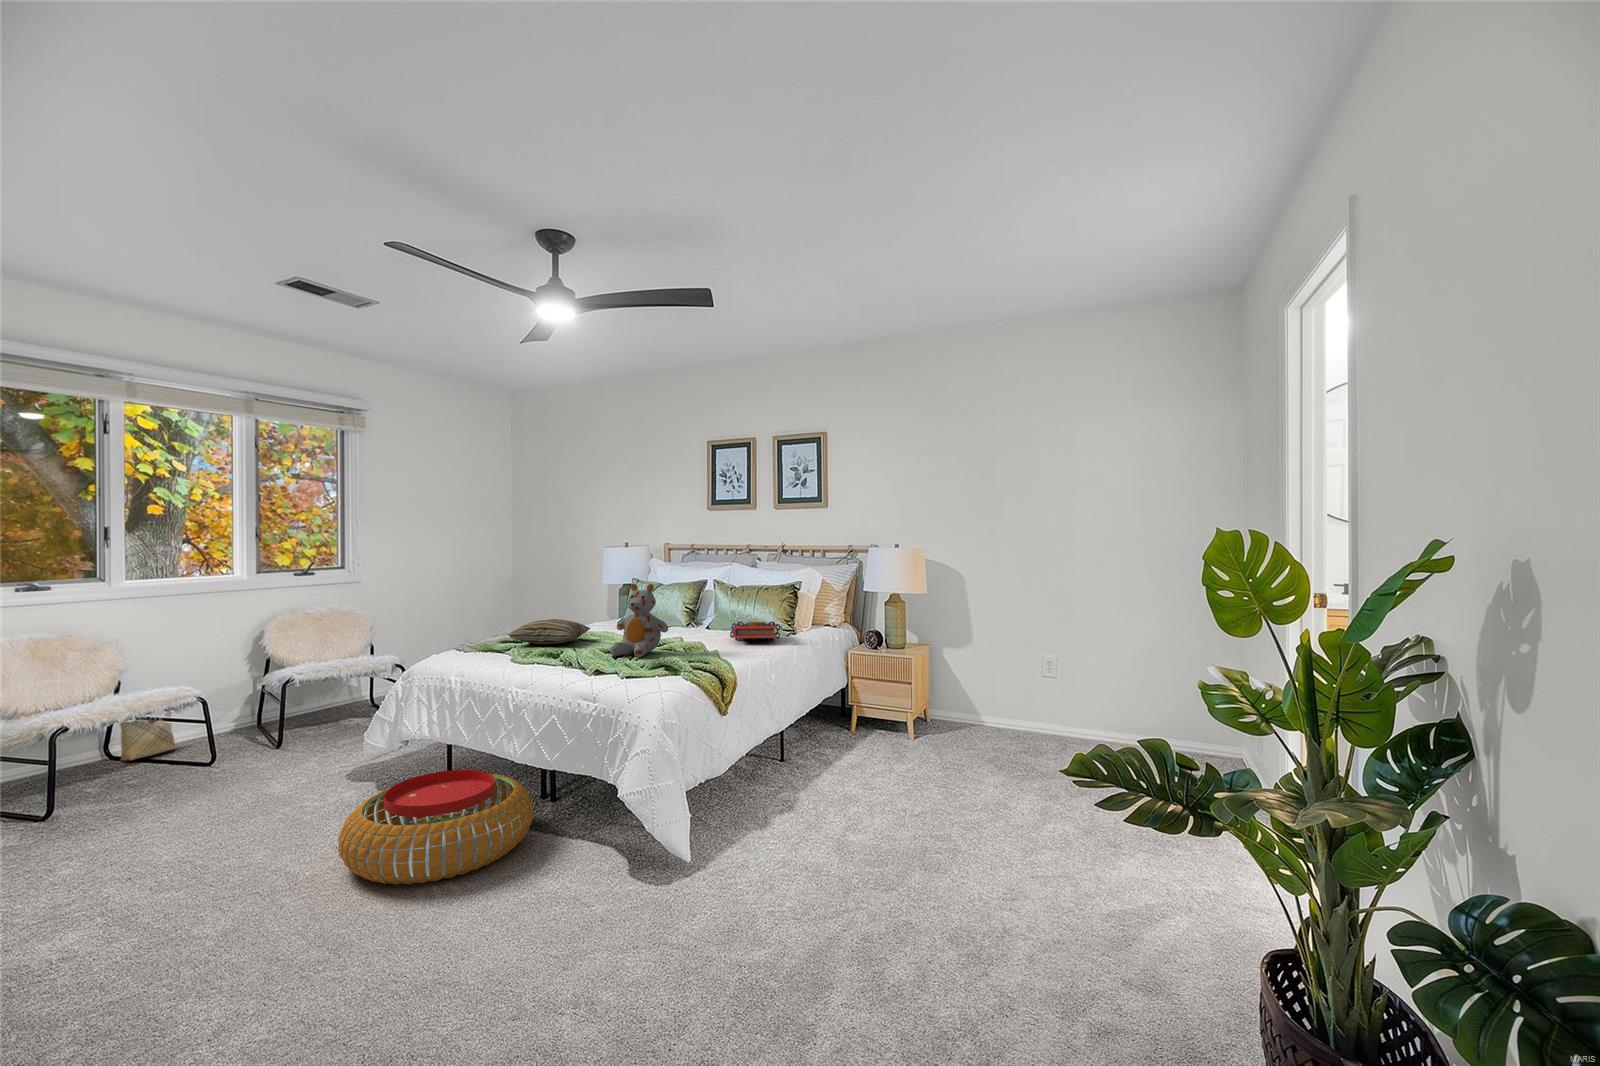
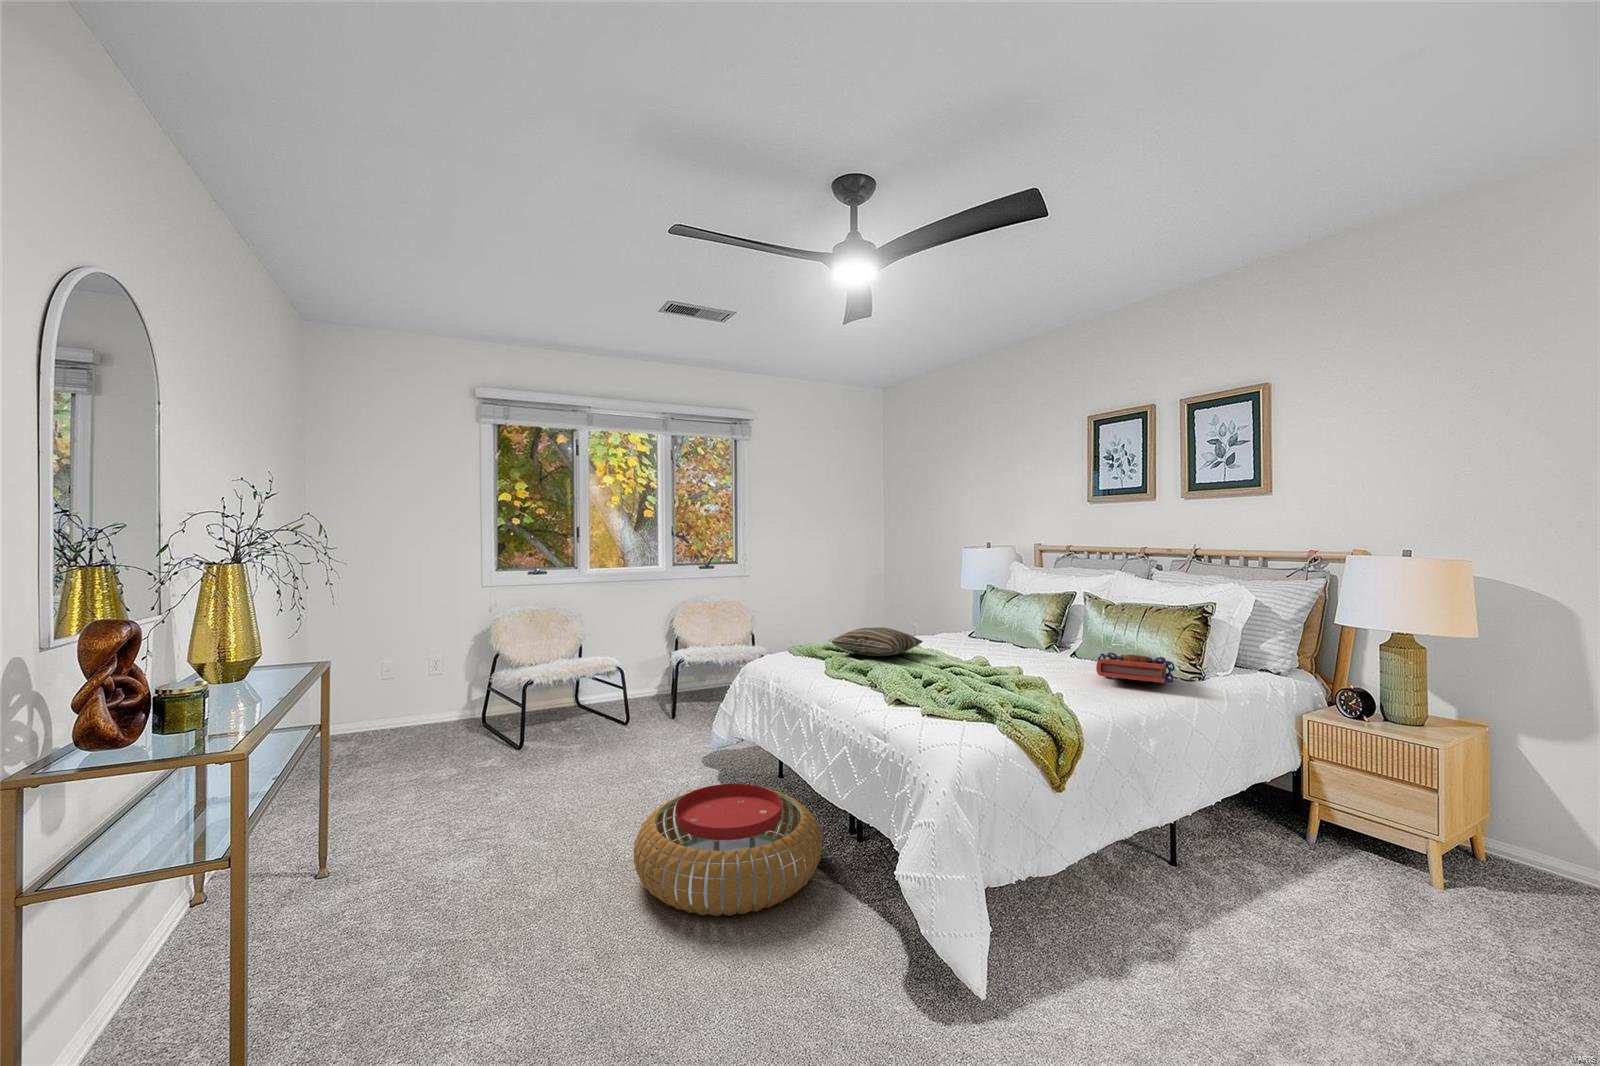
stuffed bear: present [610,583,668,658] -> none [923,594,998,689]
woven basket: present [120,712,175,760] -> none [579,658,614,710]

